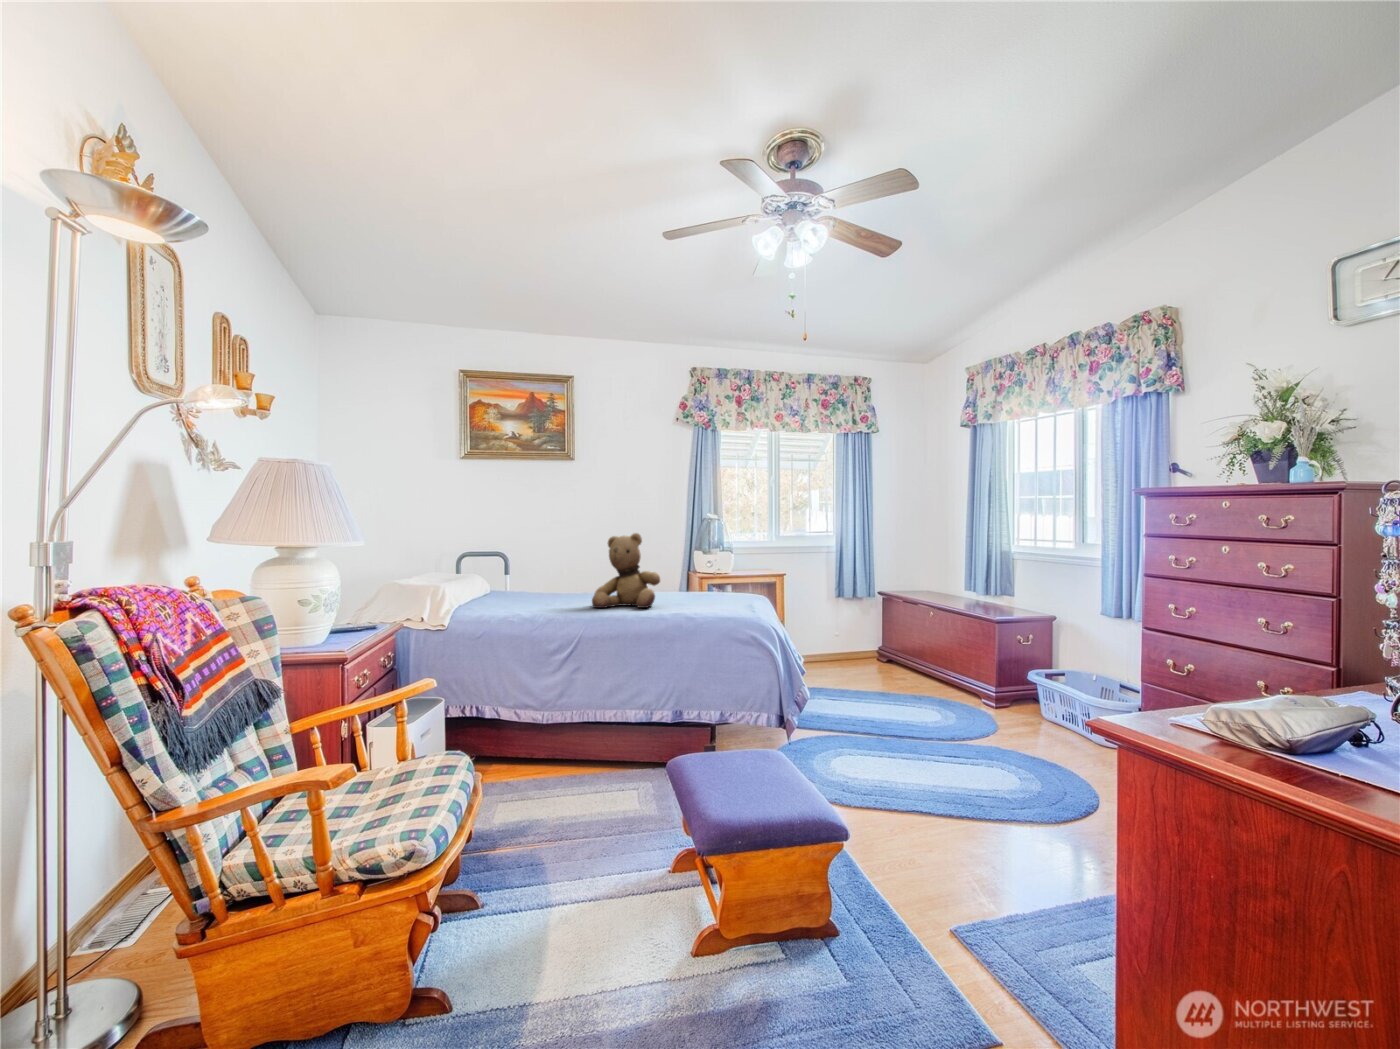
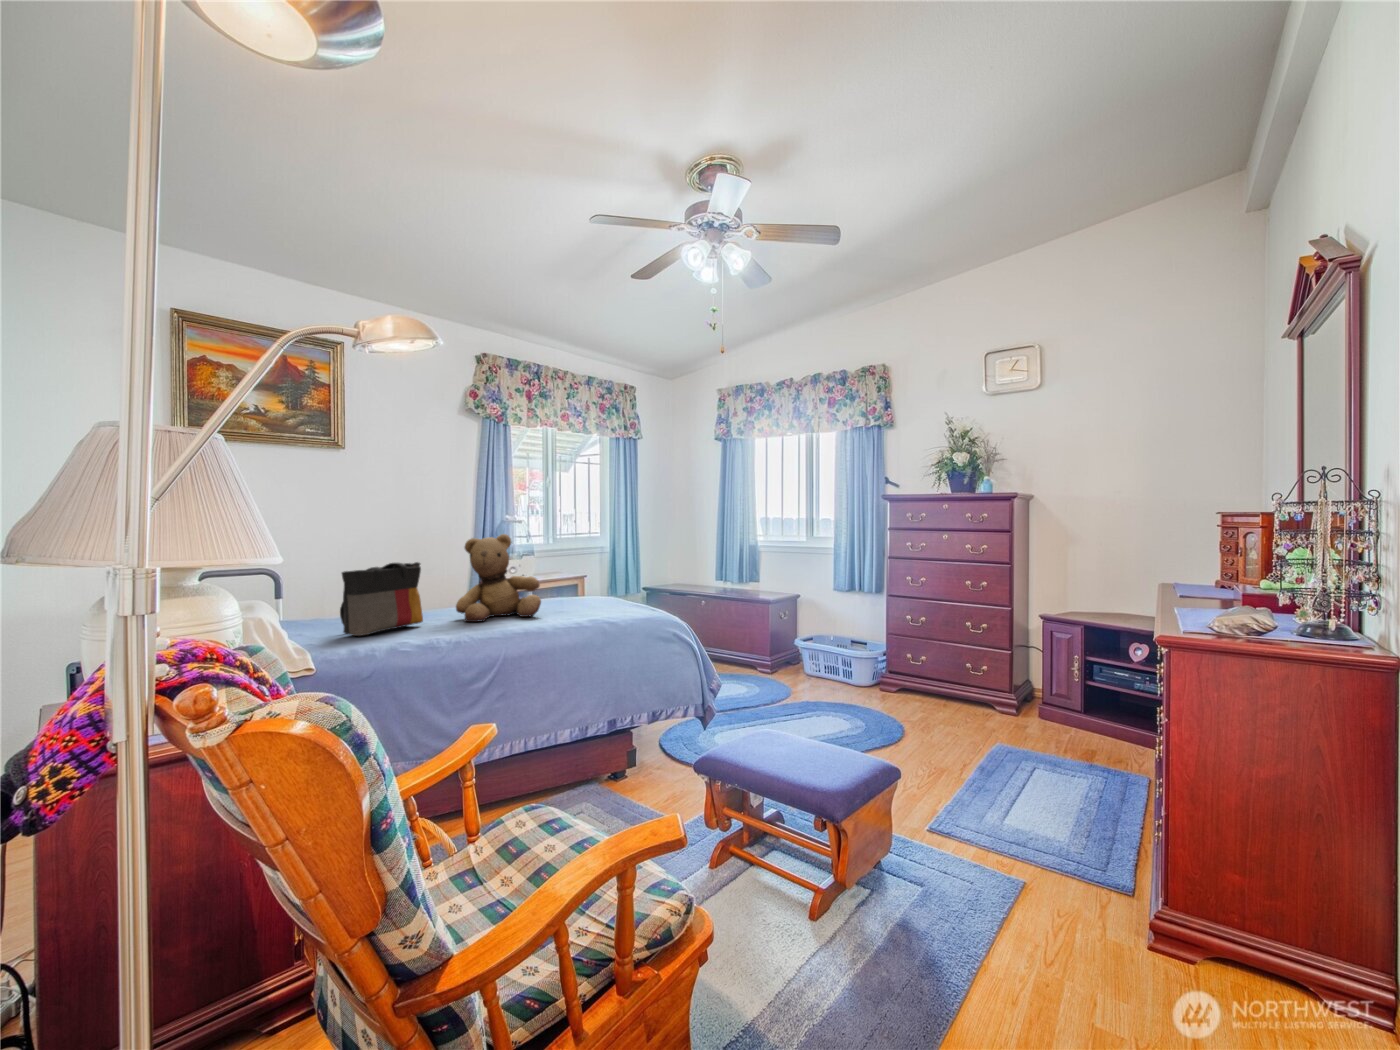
tote bag: none [494,555,563,609] -> present [340,562,423,636]

